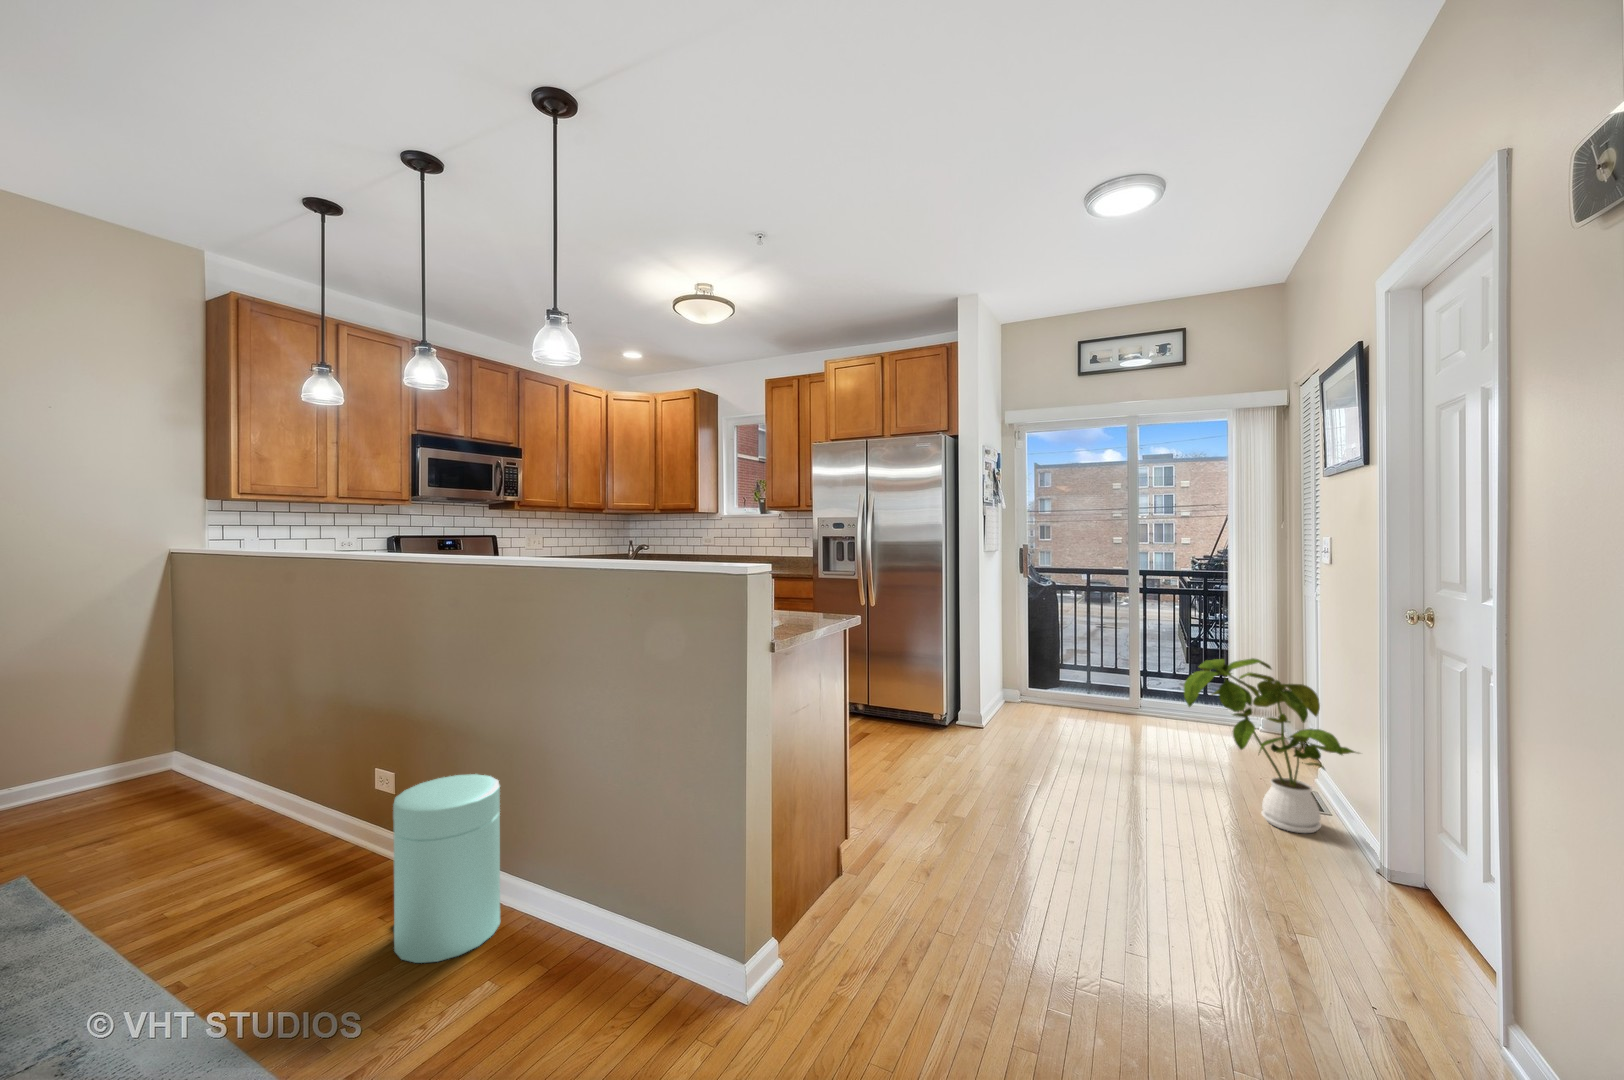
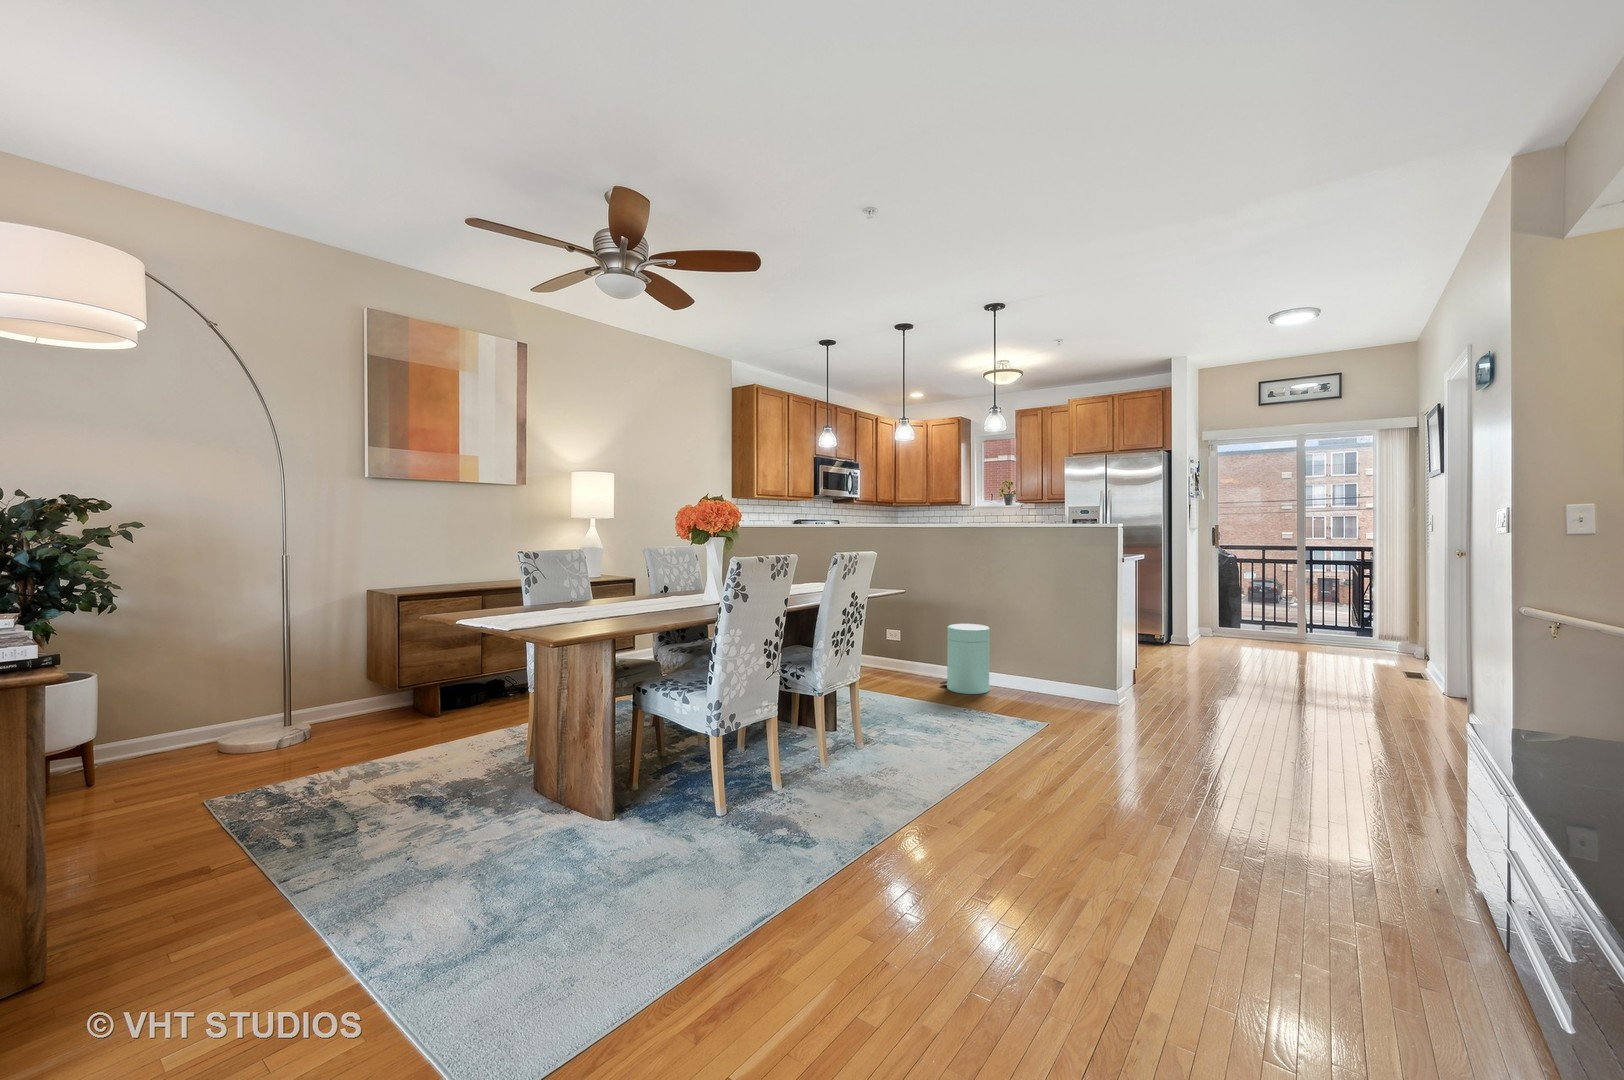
house plant: present [1184,658,1355,833] -> none [1333,586,1439,683]

